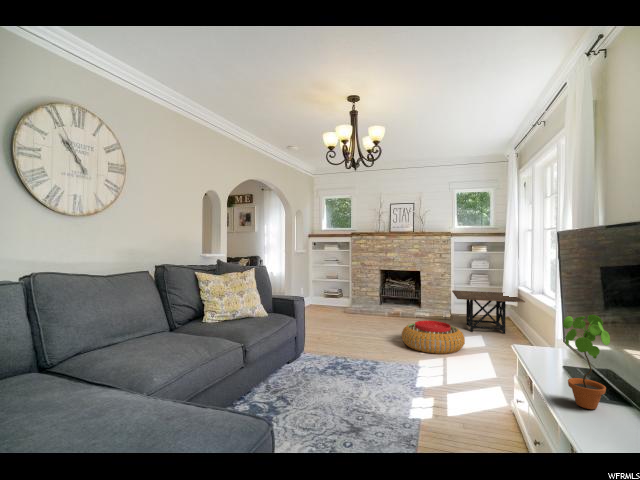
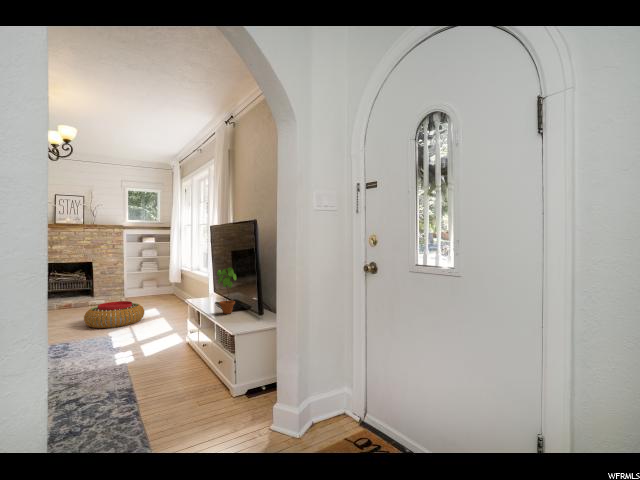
side table: present [452,290,525,334] -> none [127,273,187,307]

